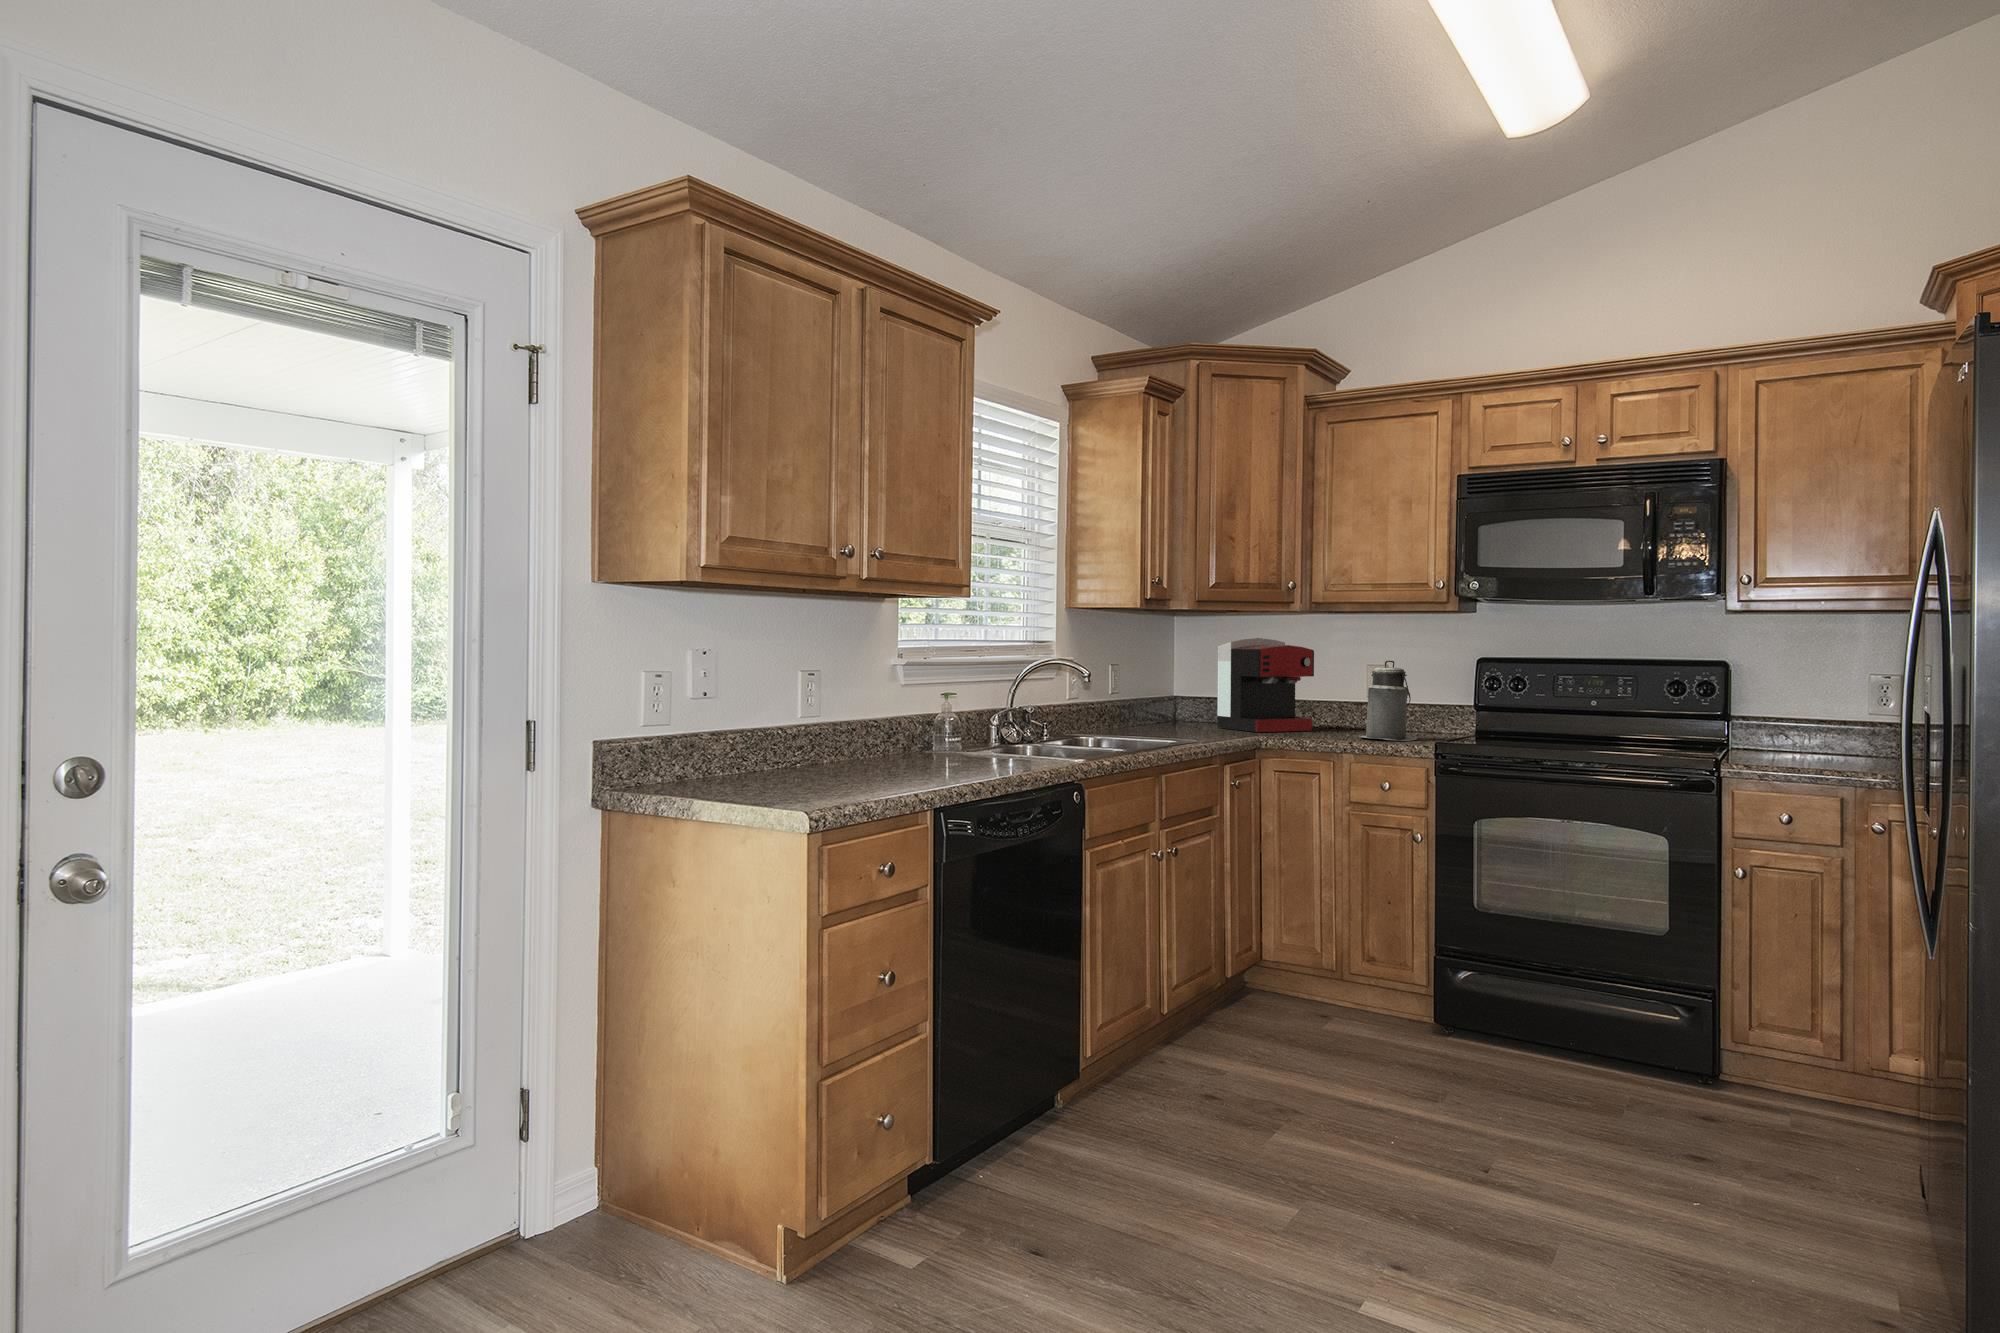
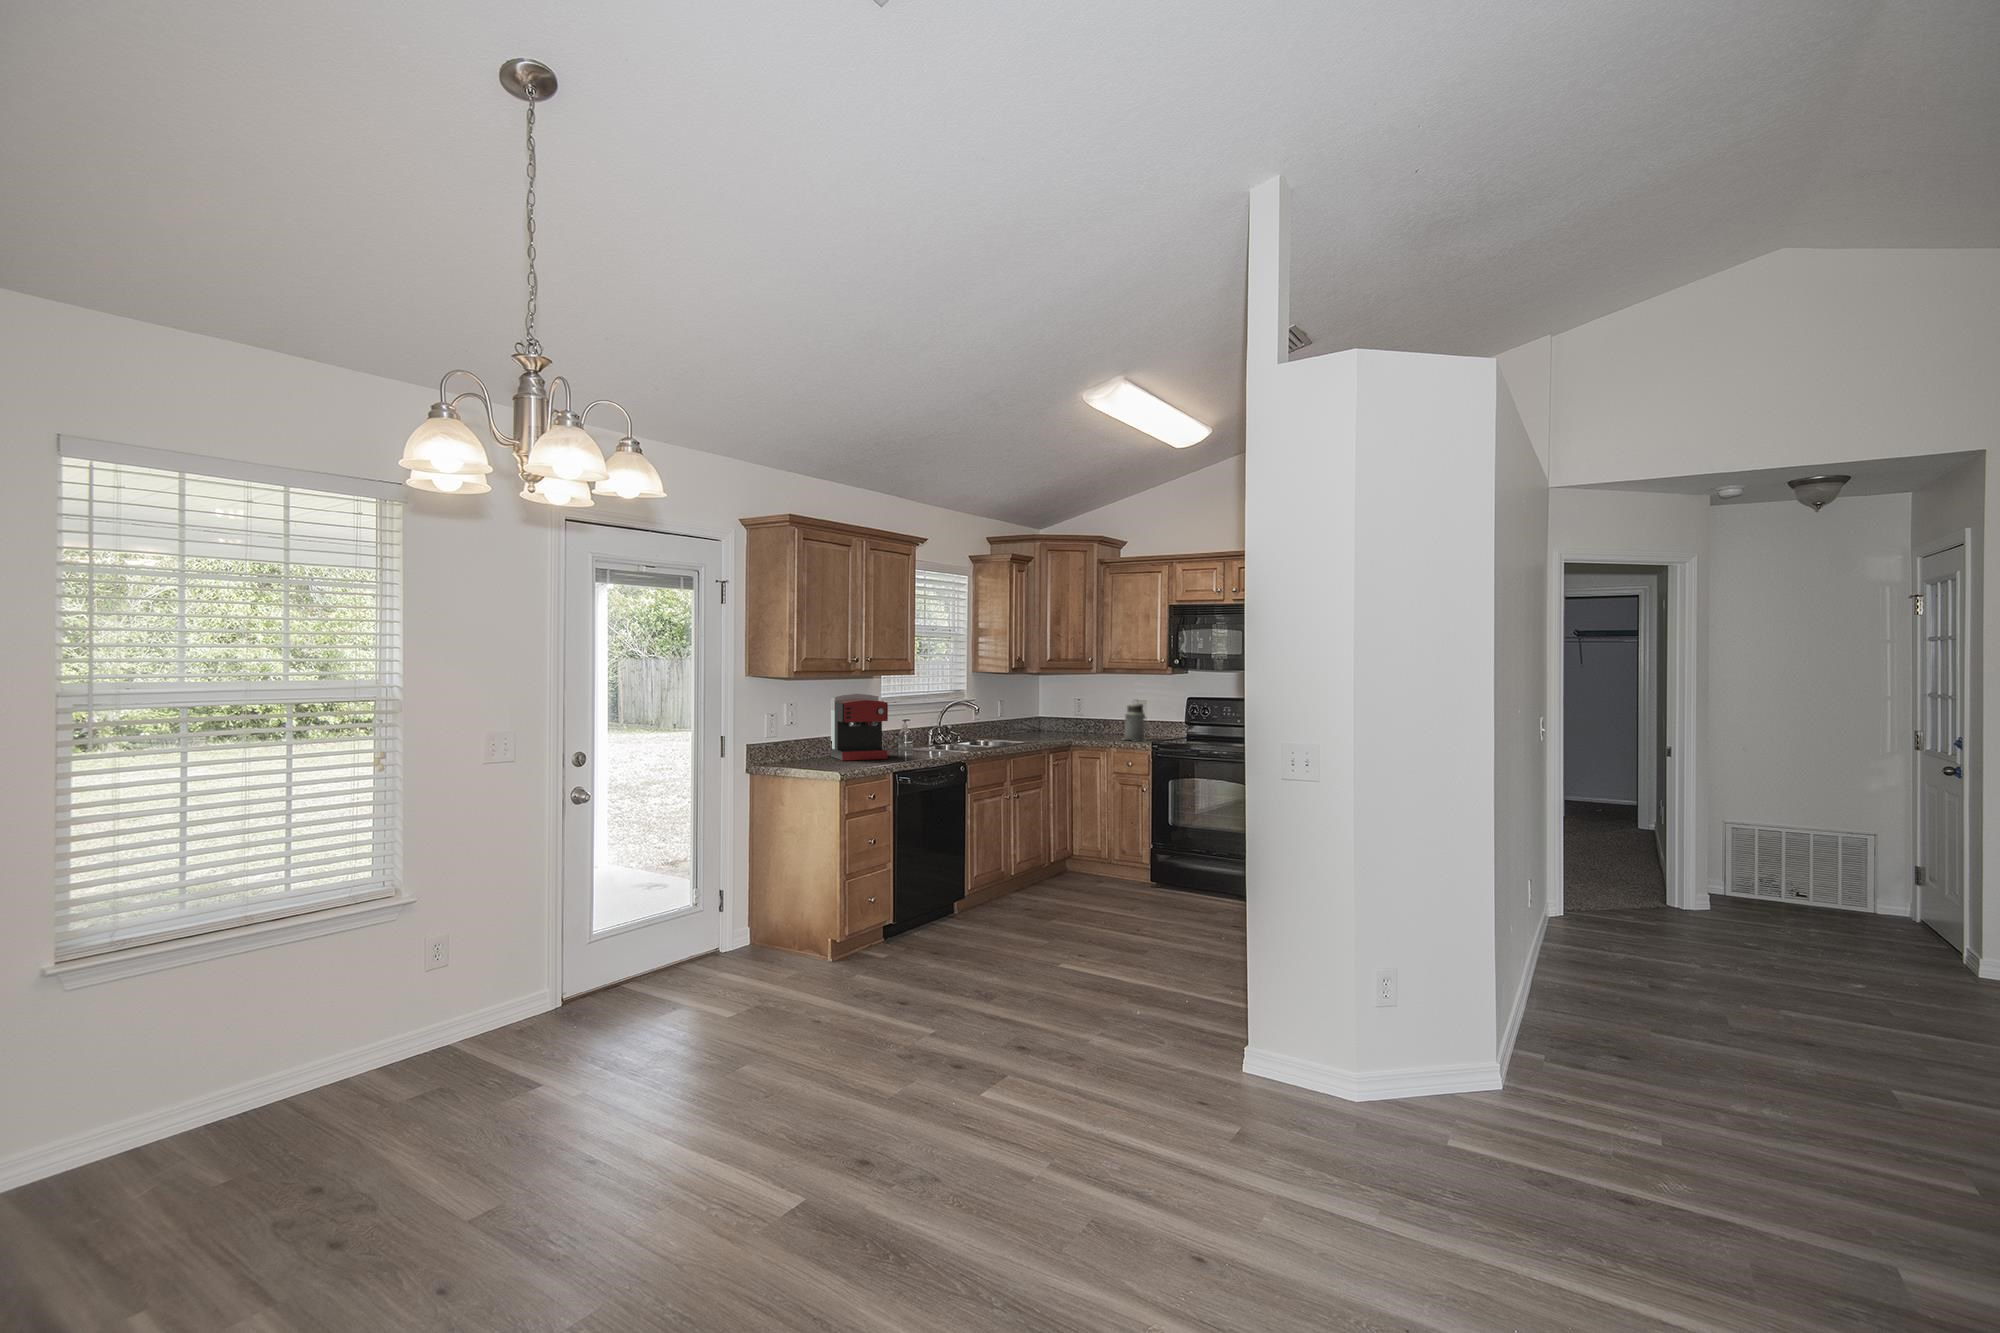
coffee maker: present [1217,638,1314,732] -> present [831,694,888,761]

